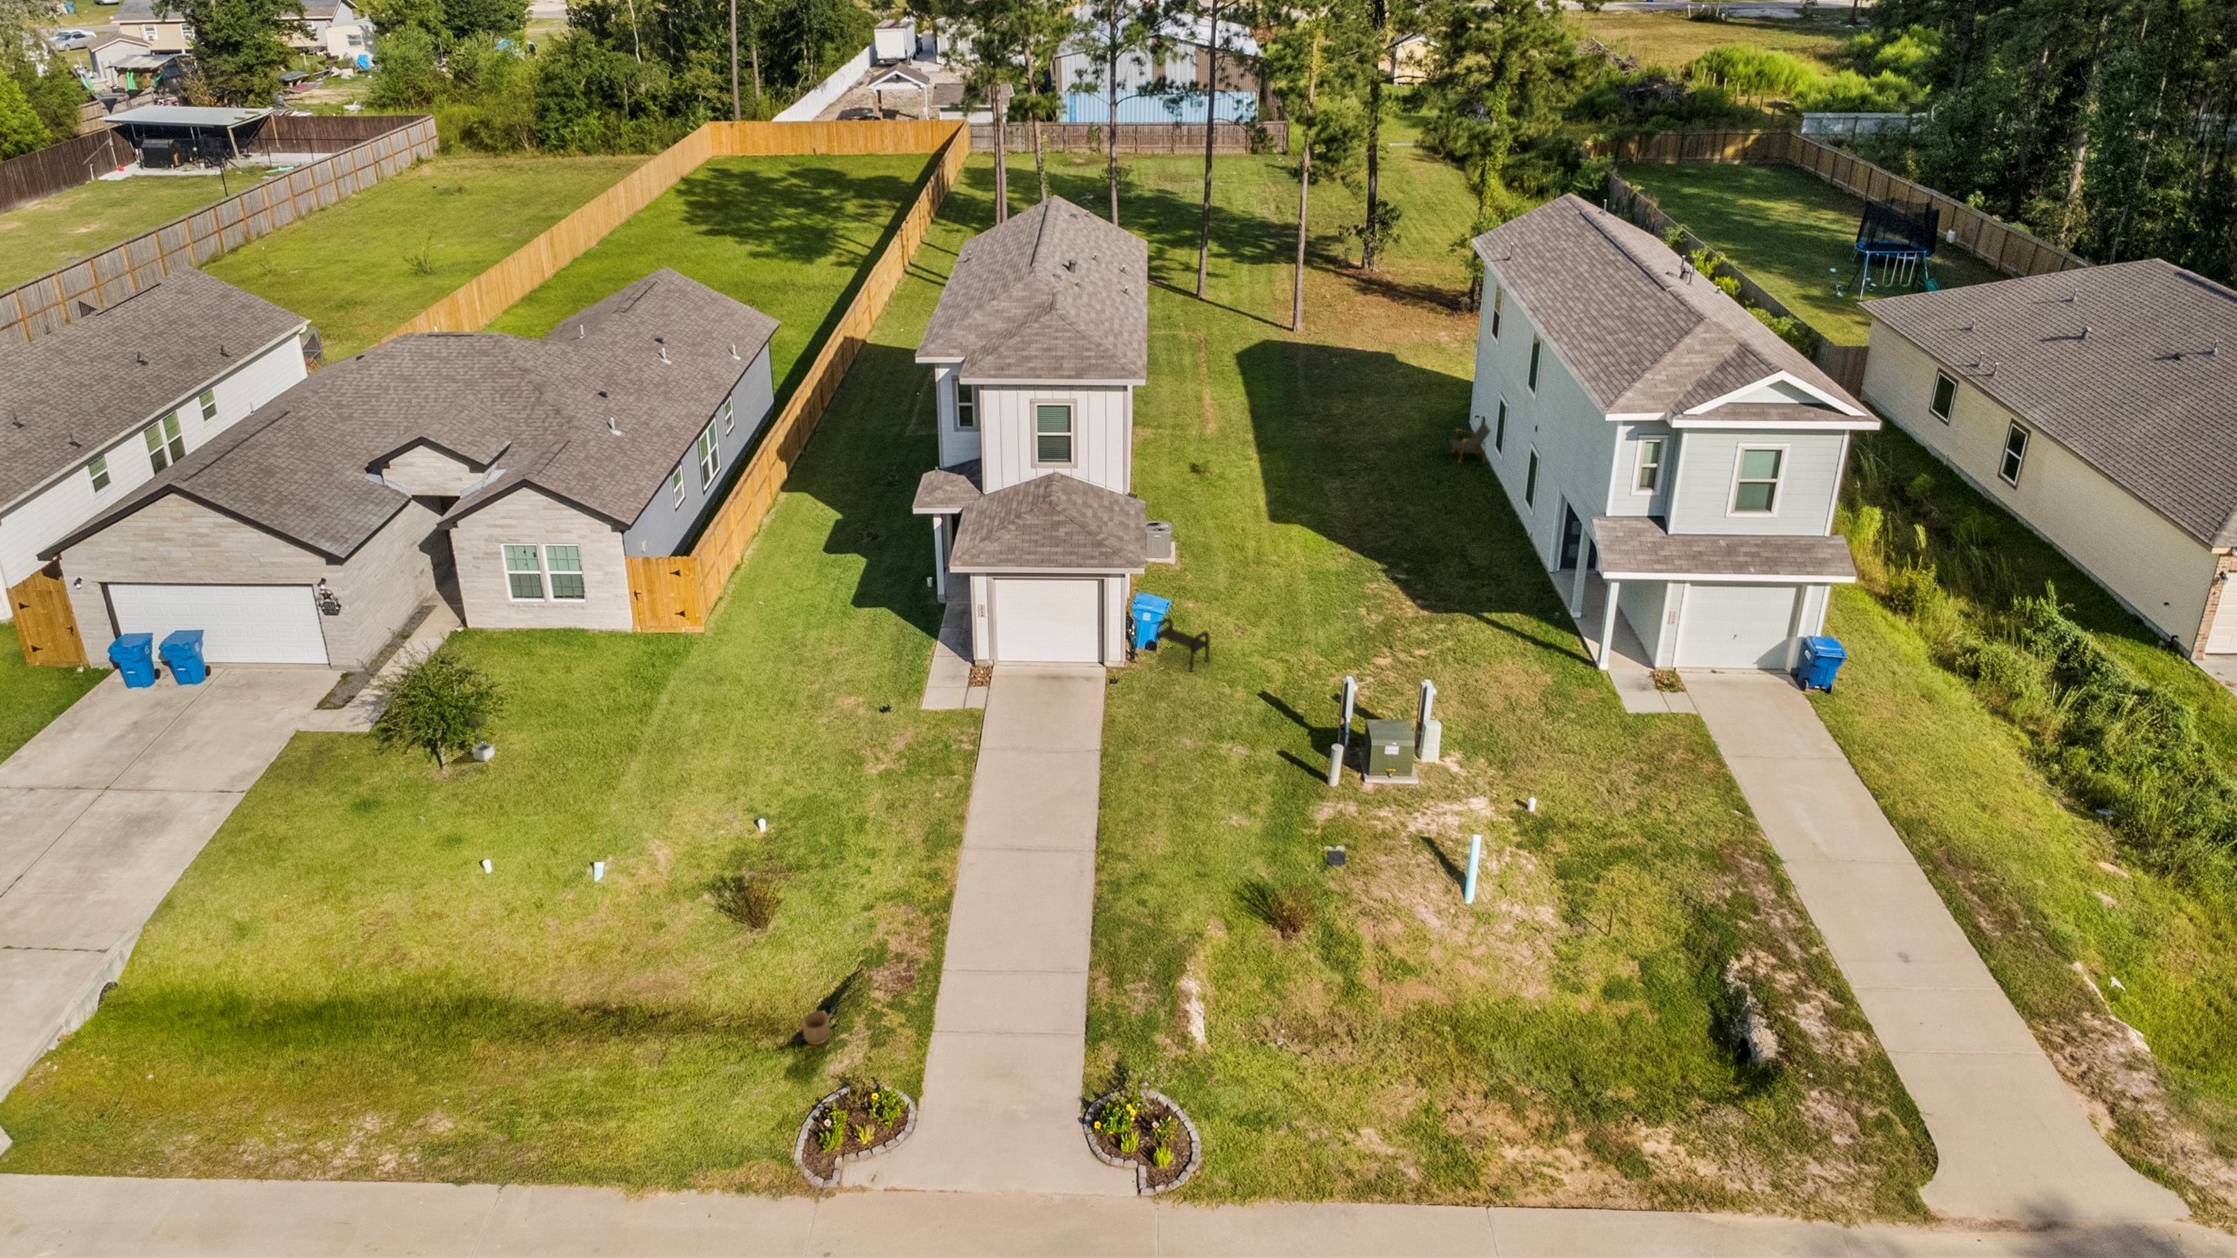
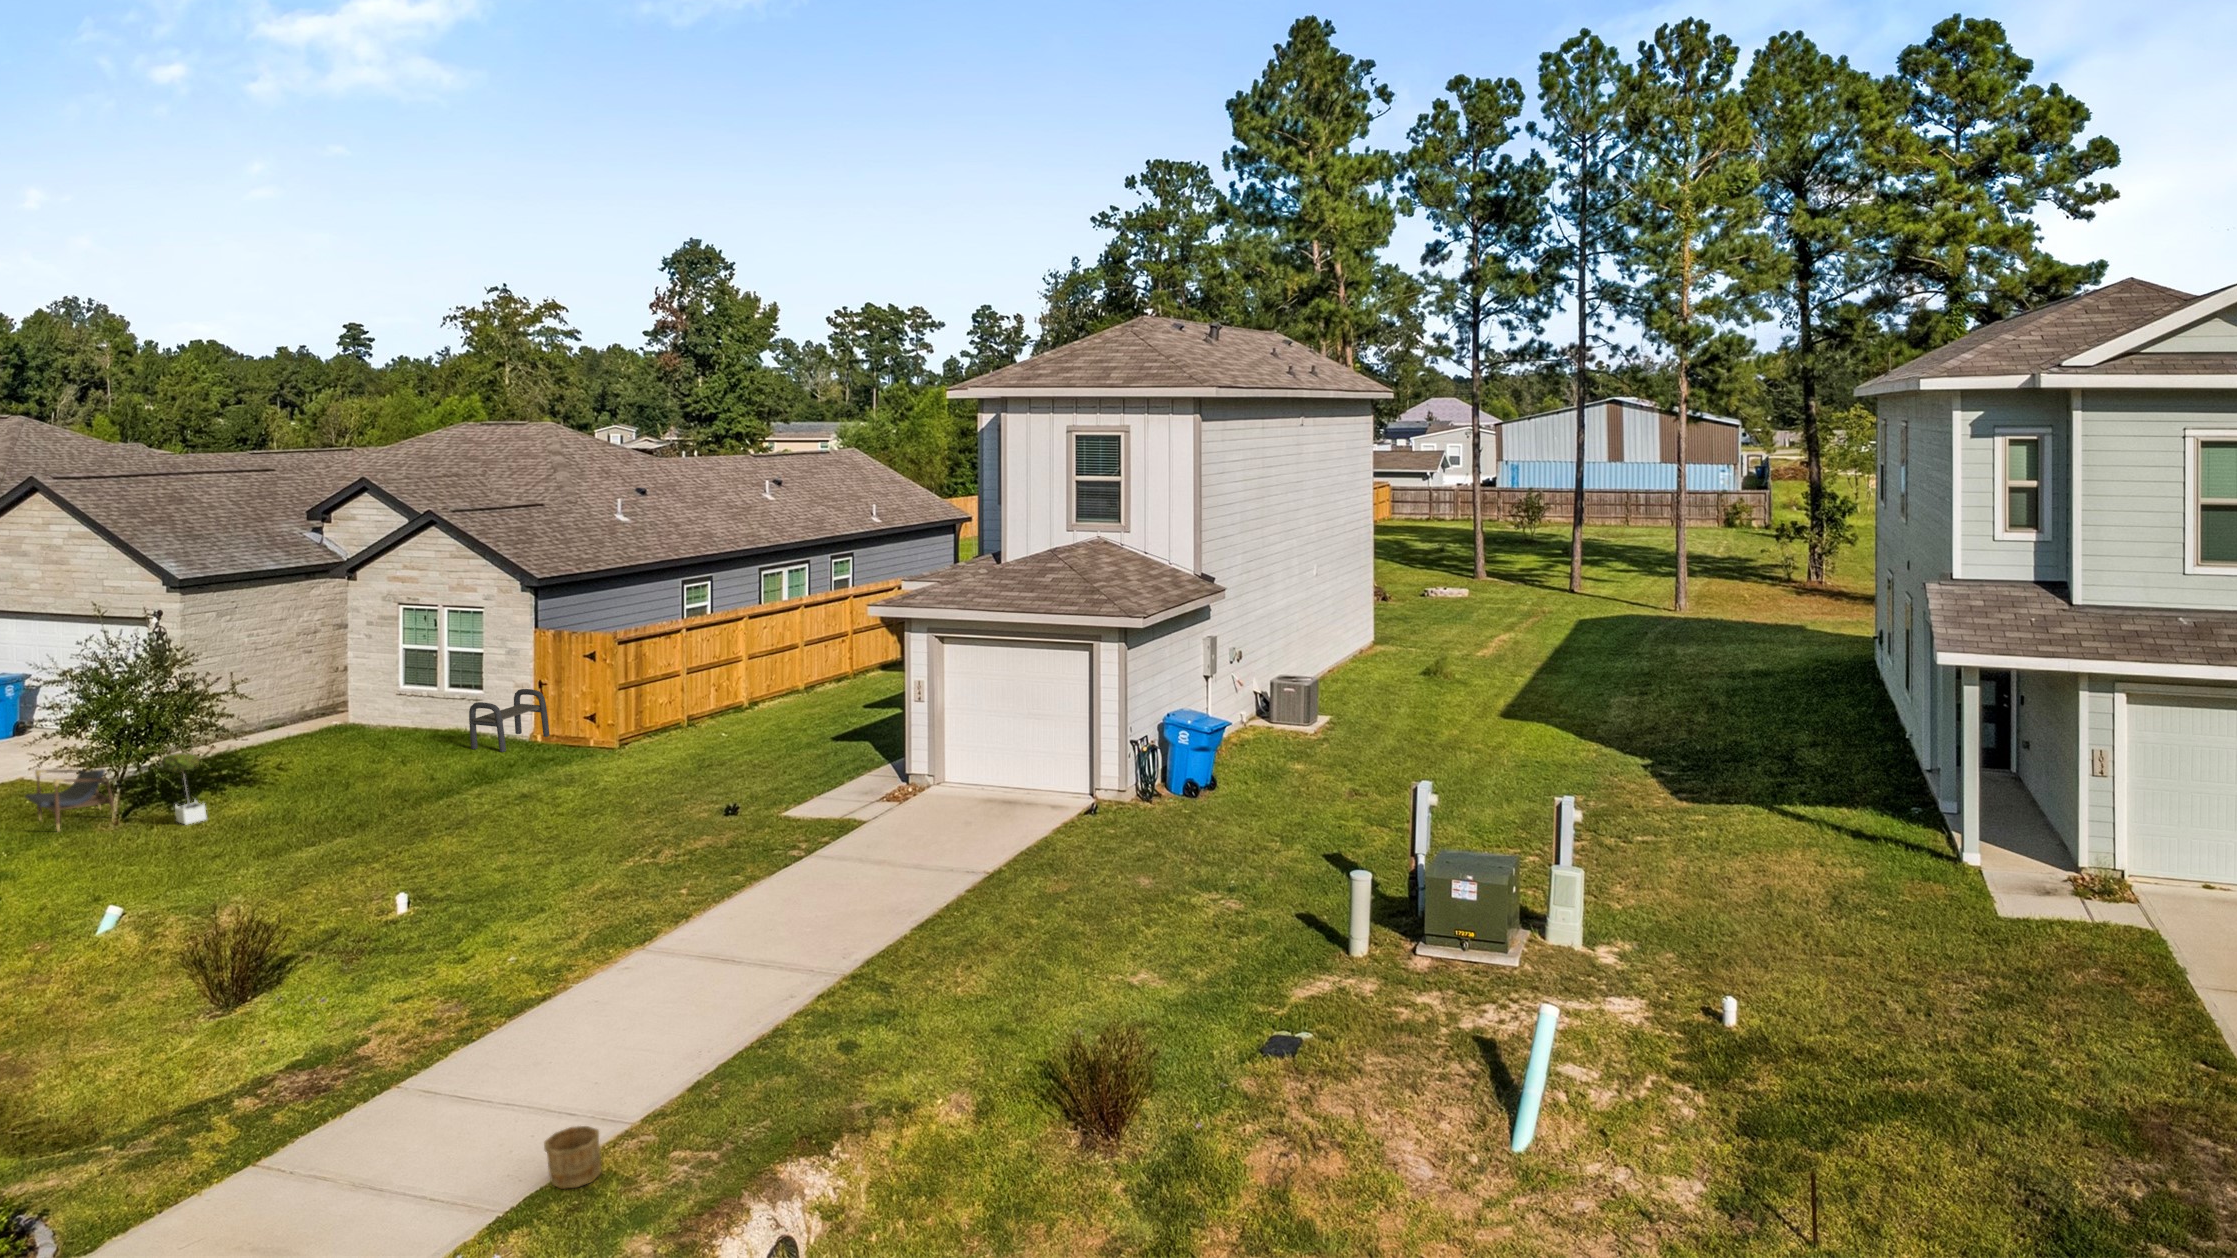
lounge chair: present [1450,423,1490,458] -> present [25,769,115,831]
bench: present [1152,618,1210,671] -> present [469,689,550,752]
wooden bucket: present [801,1011,830,1045] -> present [544,1126,601,1189]

